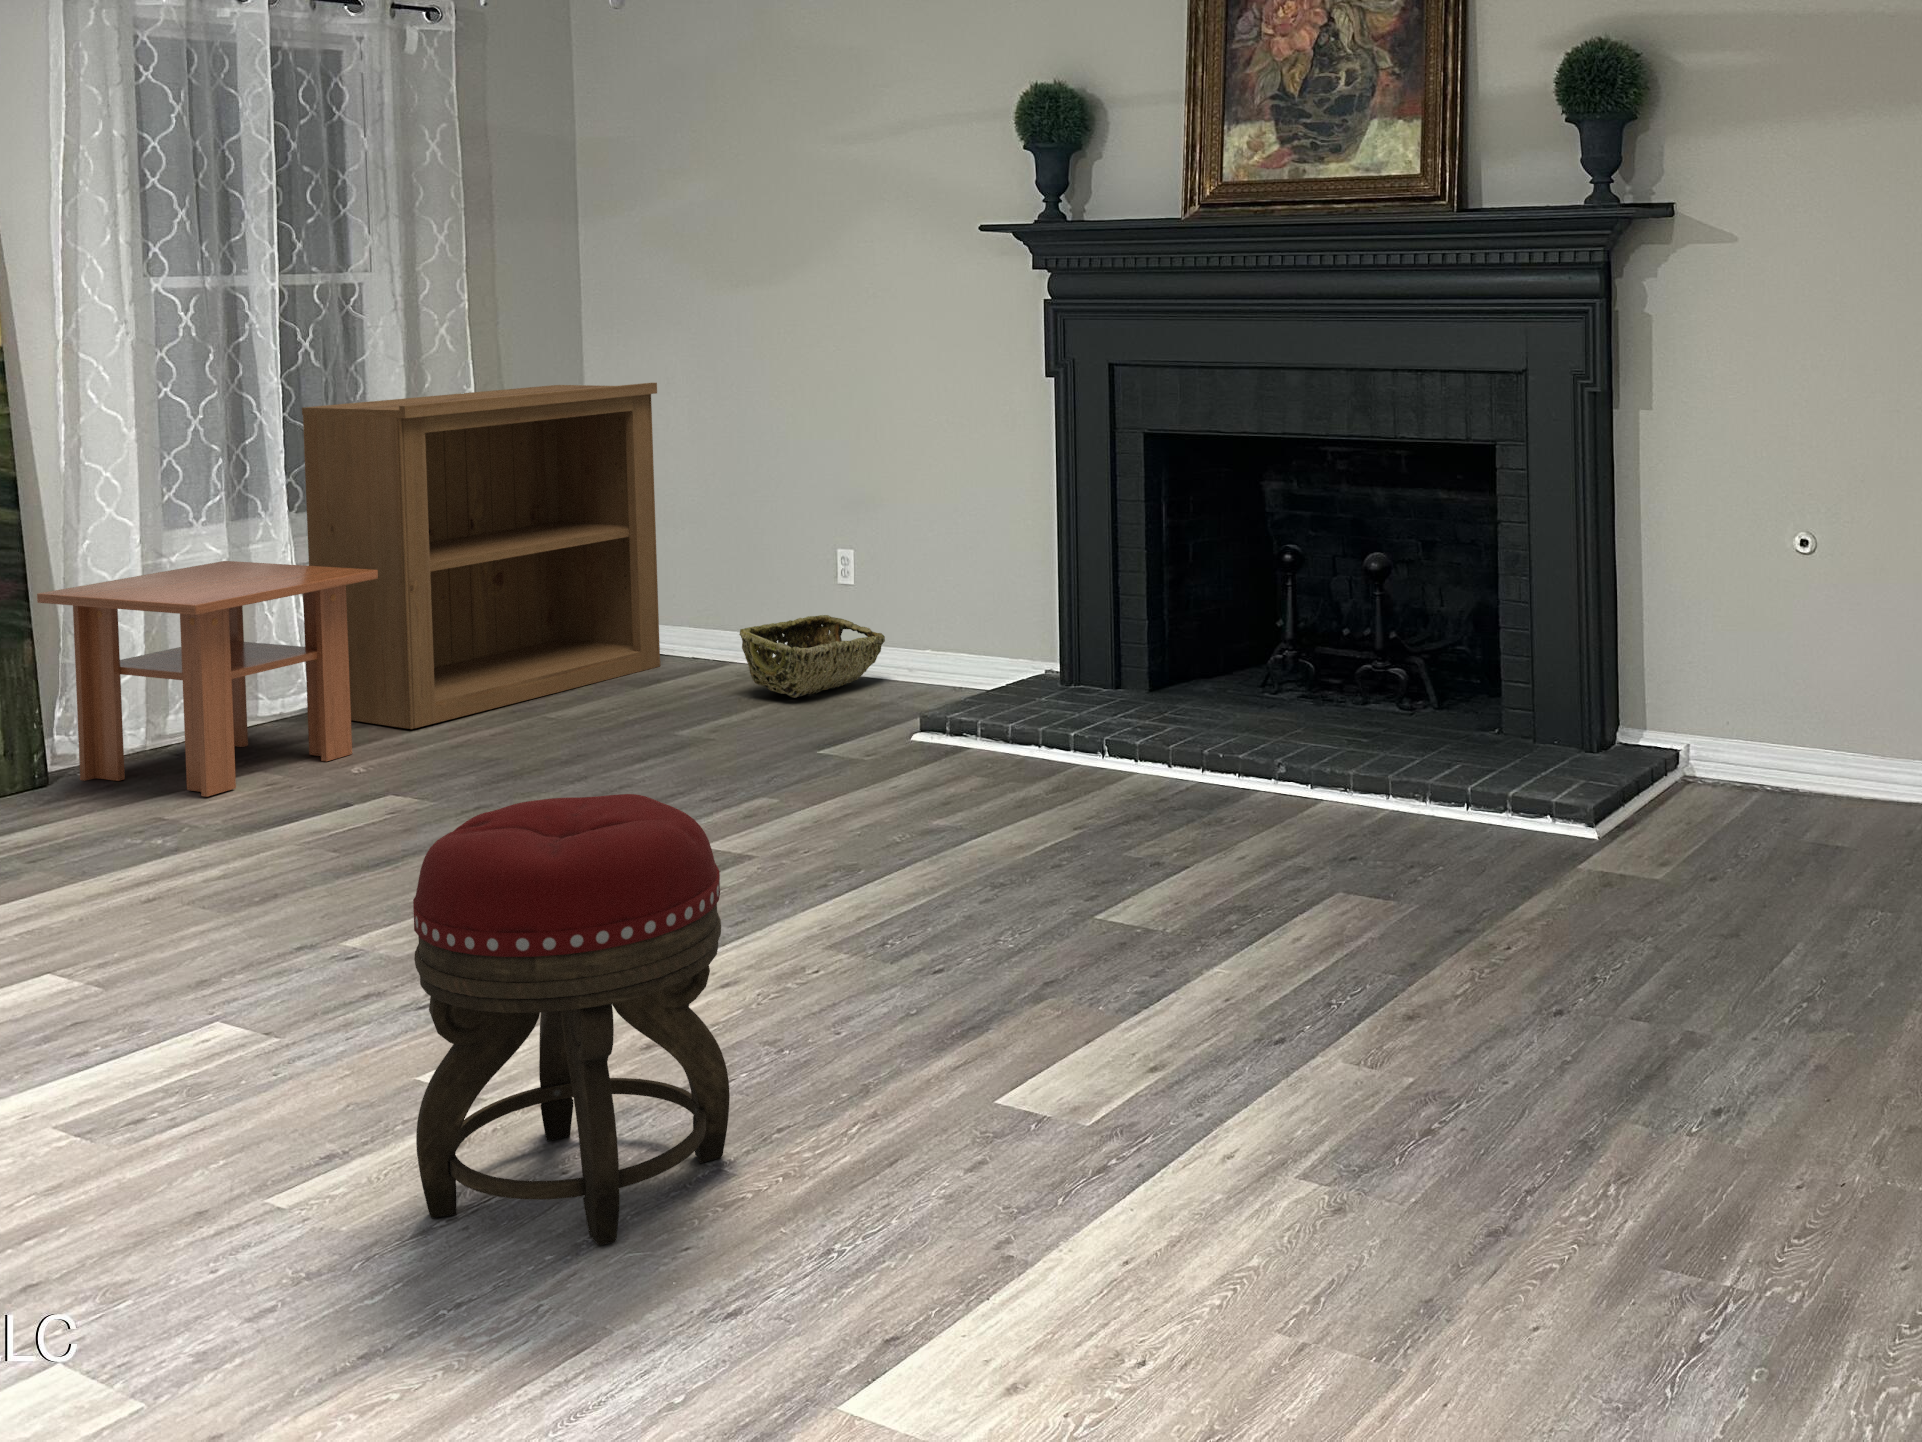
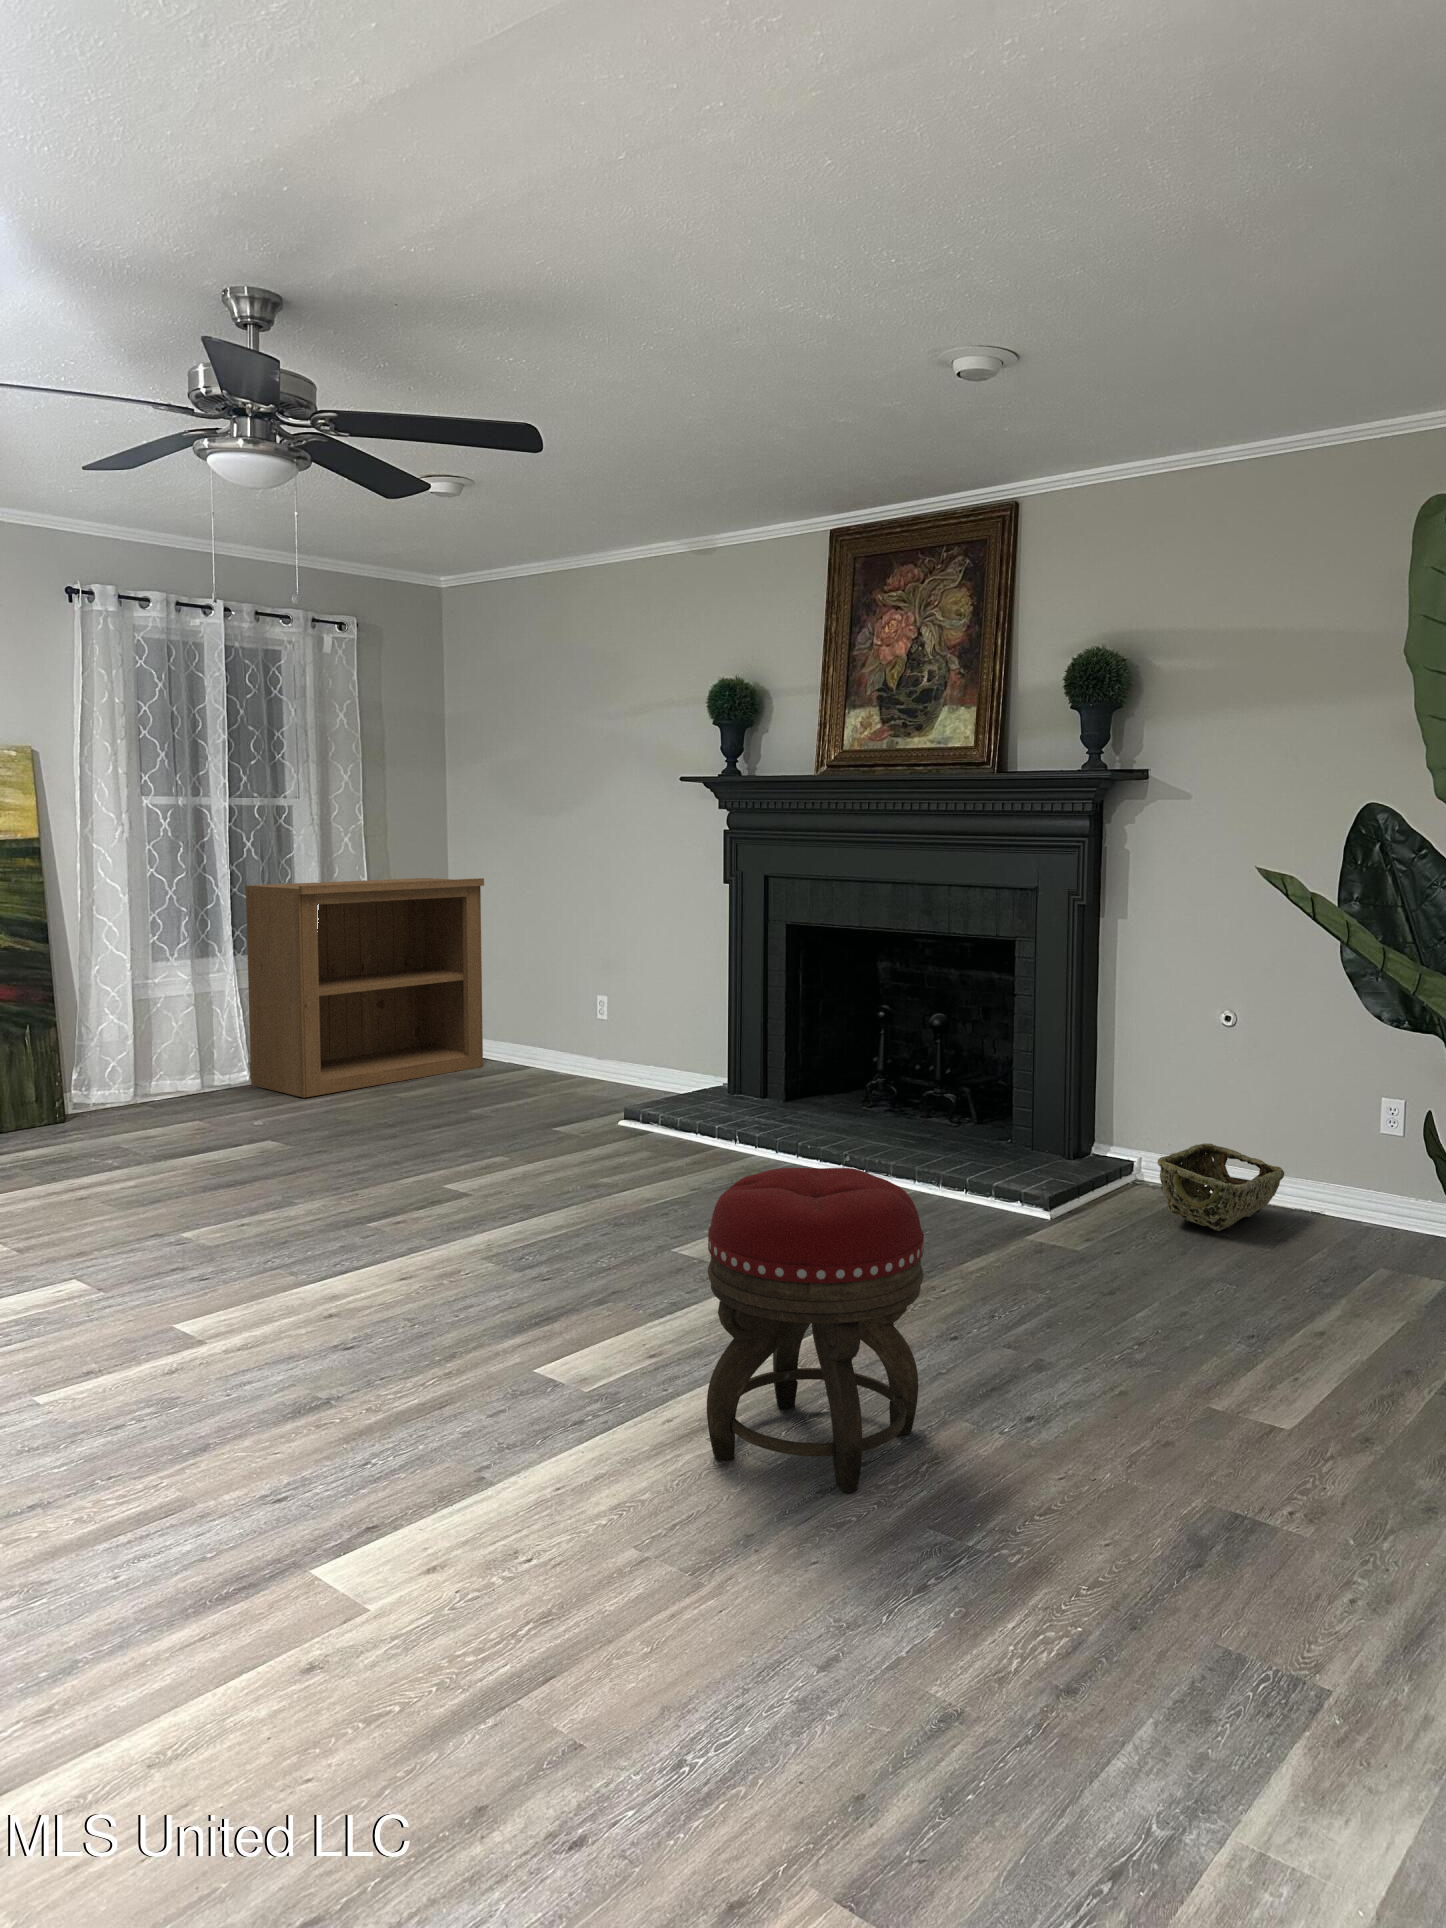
coffee table: present [37,561,378,797] -> none [61,983,277,1133]
woven basket: present [739,615,885,698] -> present [1157,1143,1284,1231]
footstool: present [413,794,730,1245] -> present [707,1168,924,1492]

